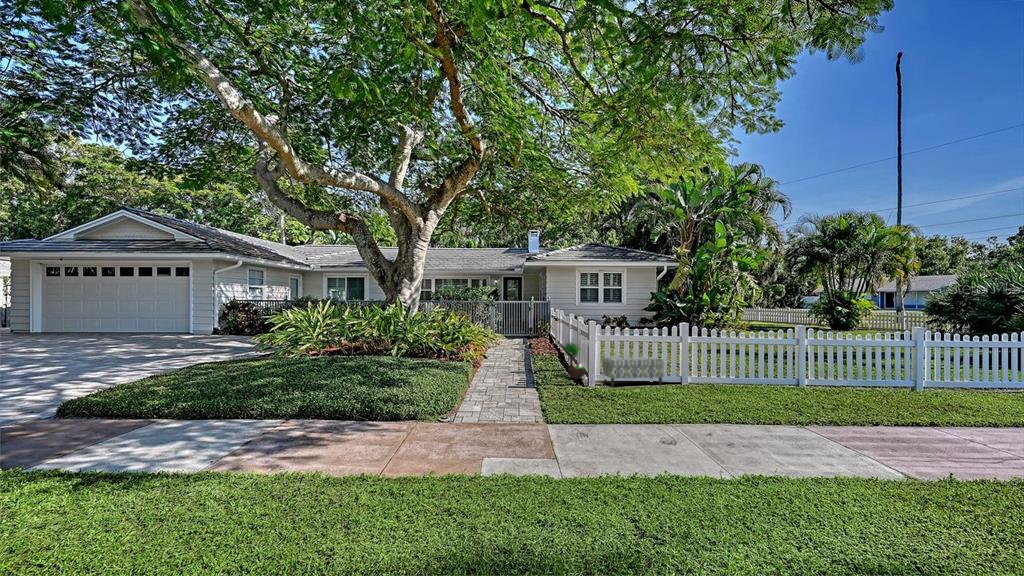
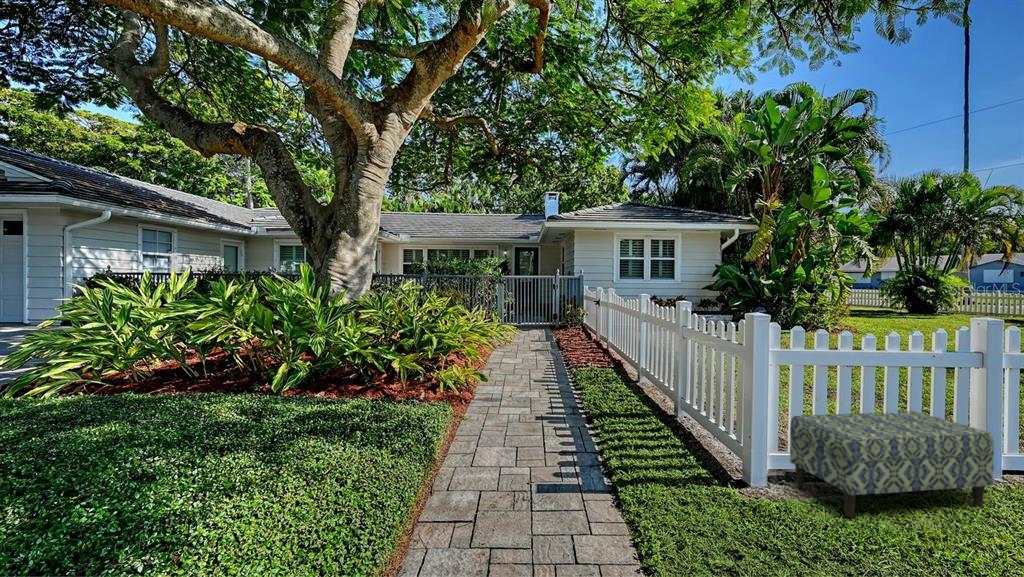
potted tree: present [562,342,586,379] -> none [659,358,729,461]

